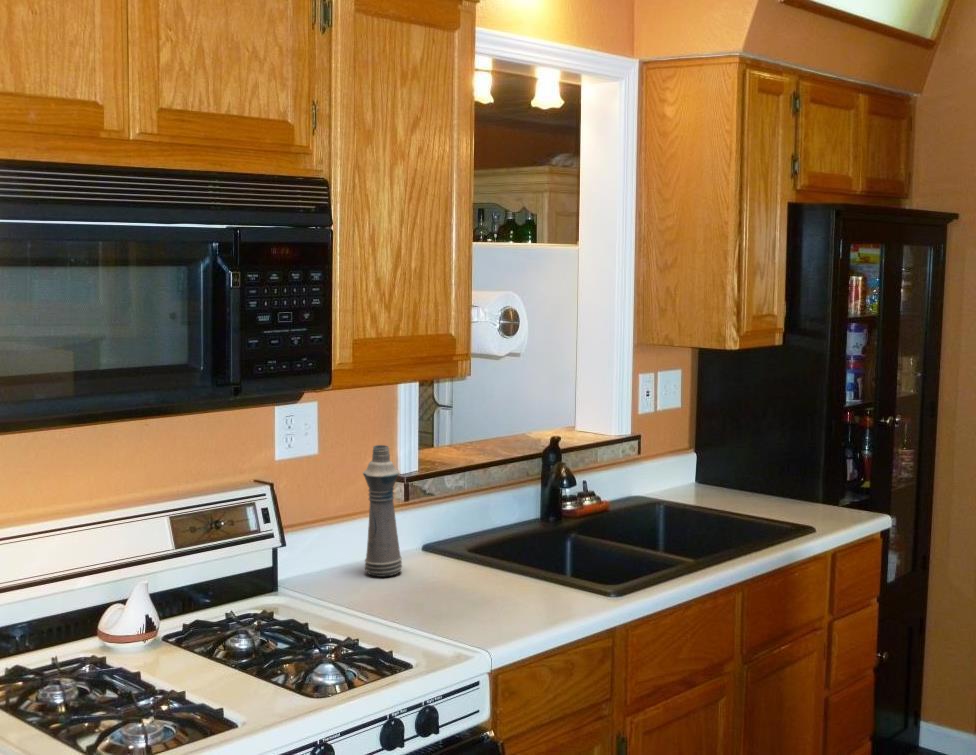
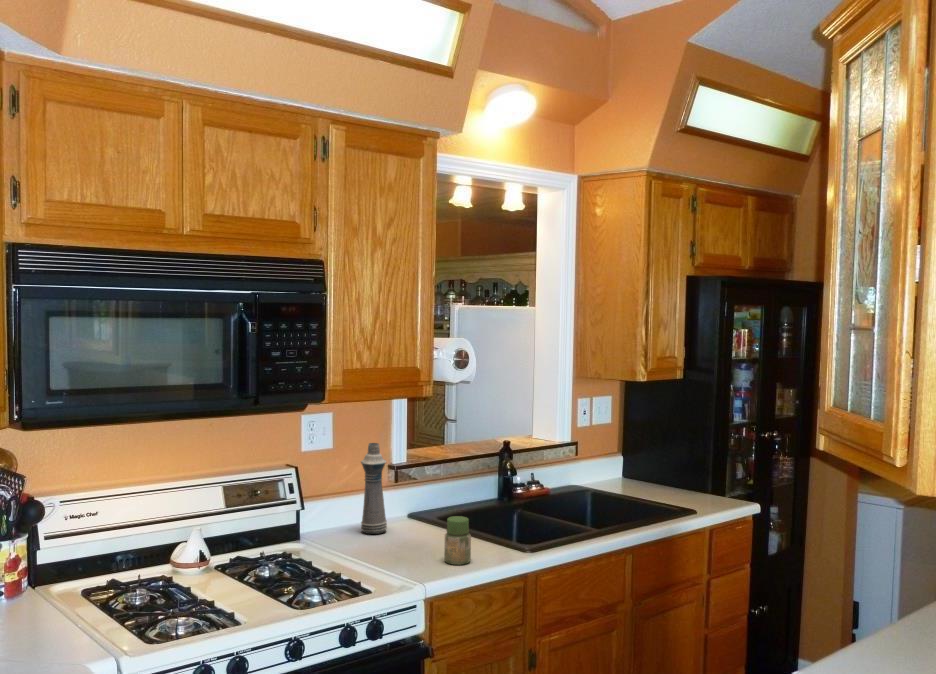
jar: none [503,548,541,618] -> present [444,516,471,565]

